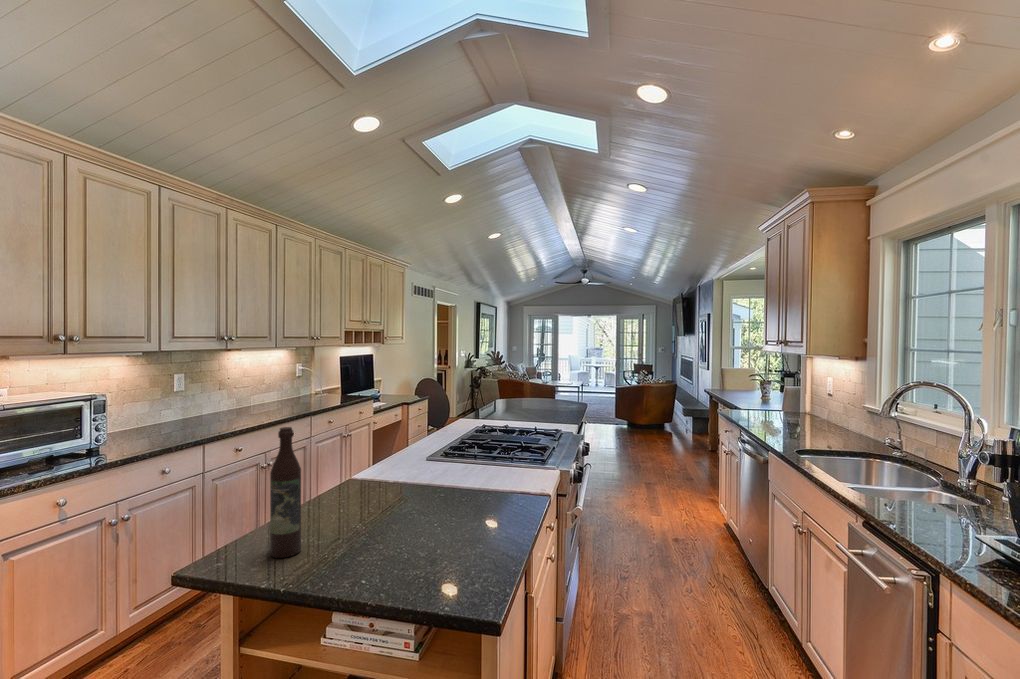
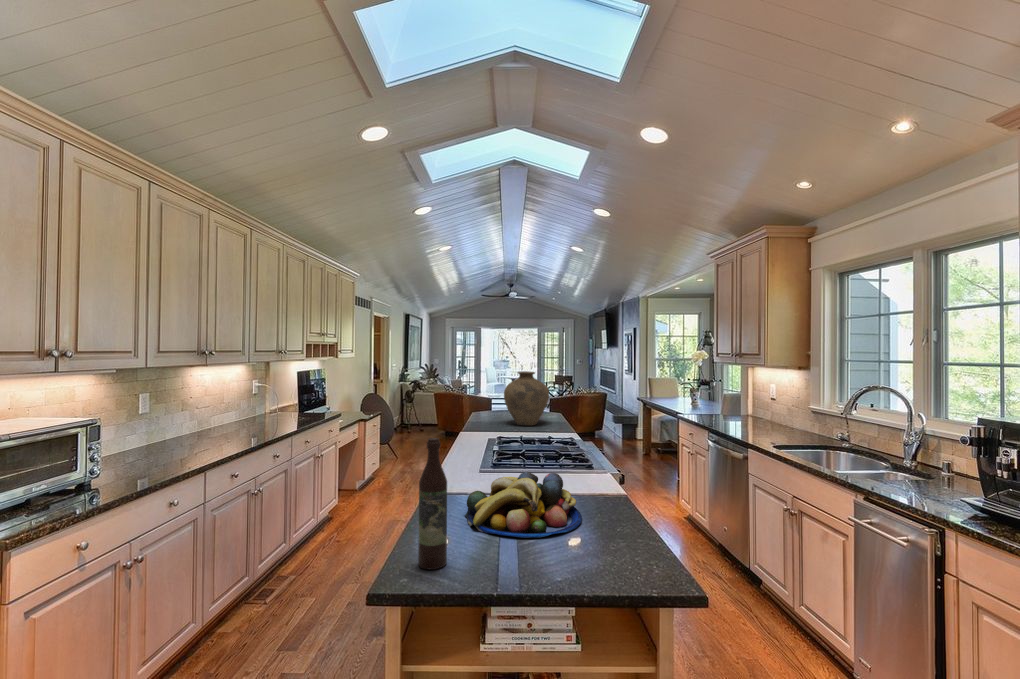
vase: none [514,360,561,416] -> present [504,371,549,426]
fruit bowl: none [361,465,485,535] -> present [465,472,582,538]

